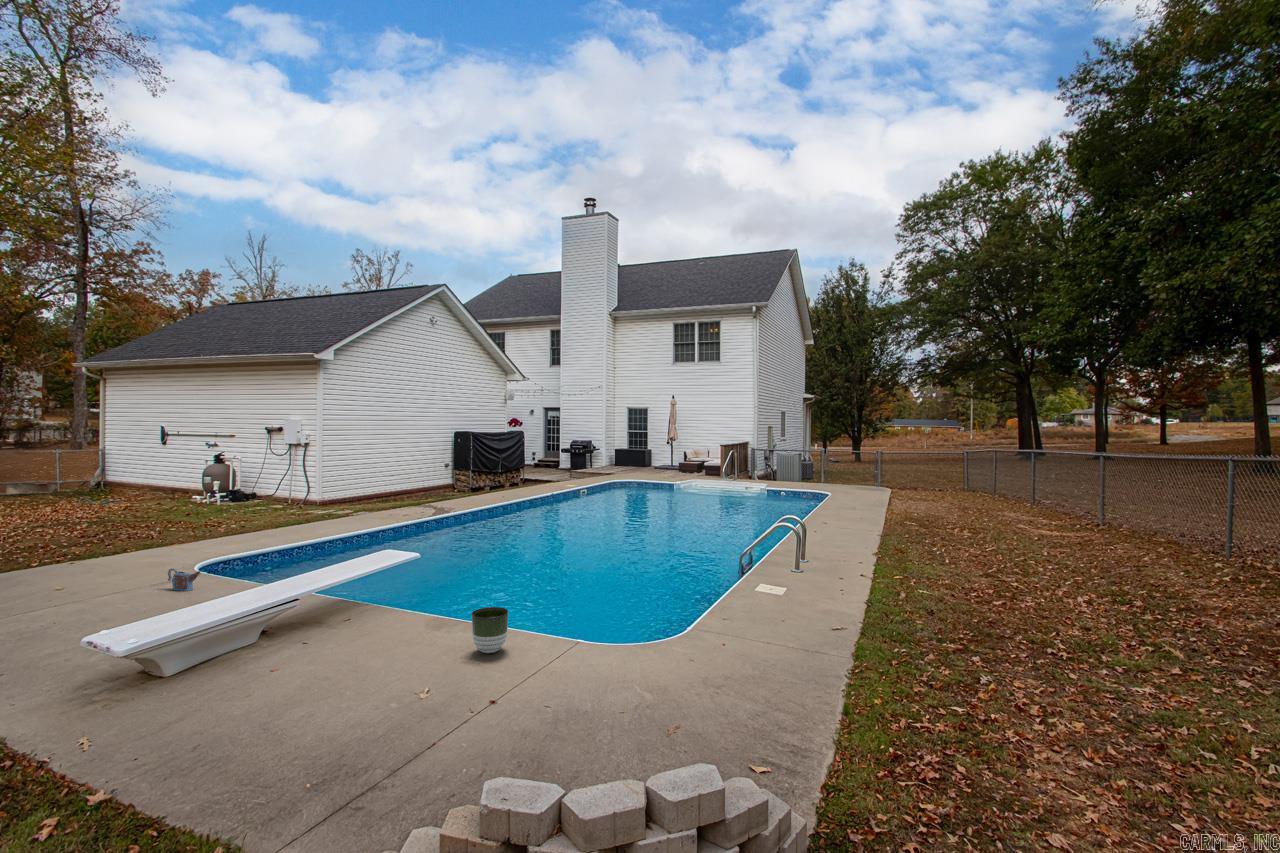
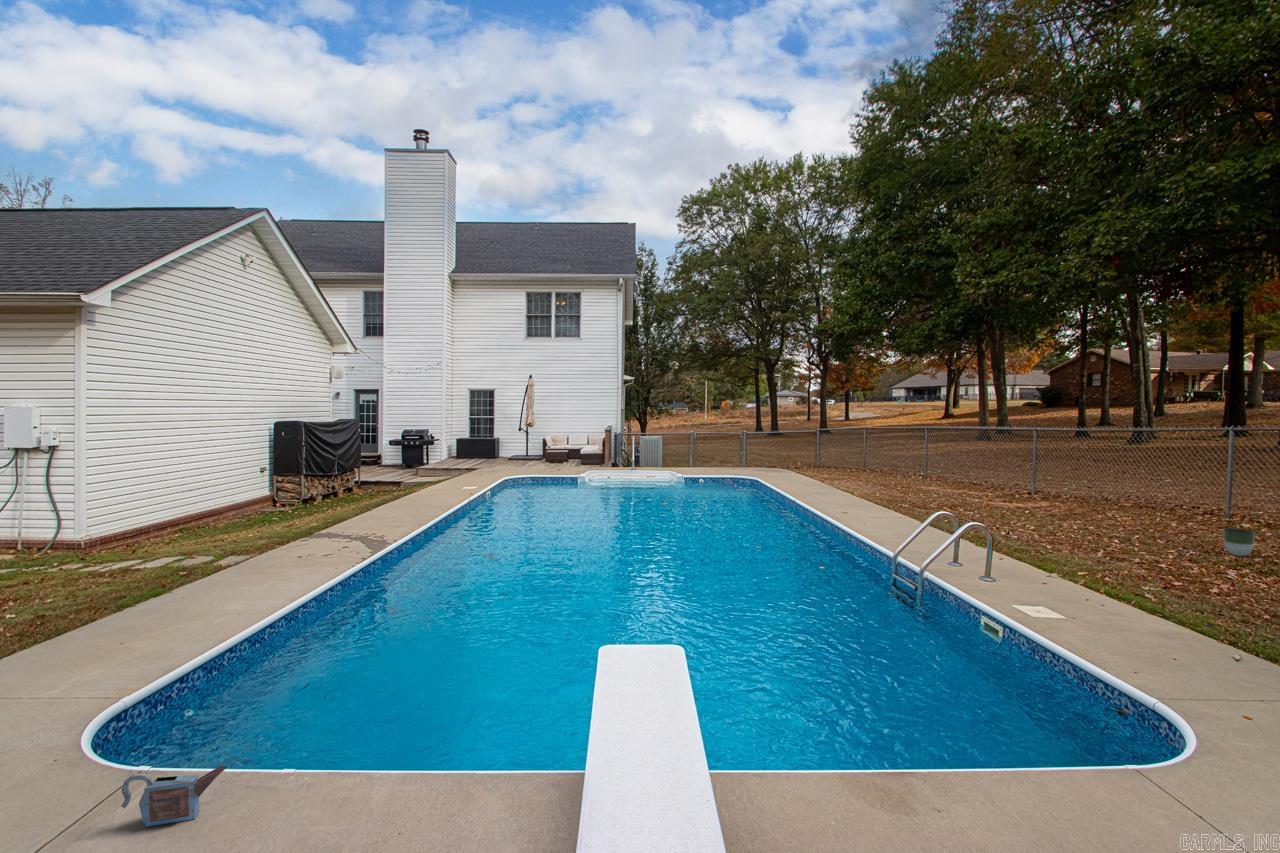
planter: present [472,607,508,653] -> present [1223,528,1255,556]

